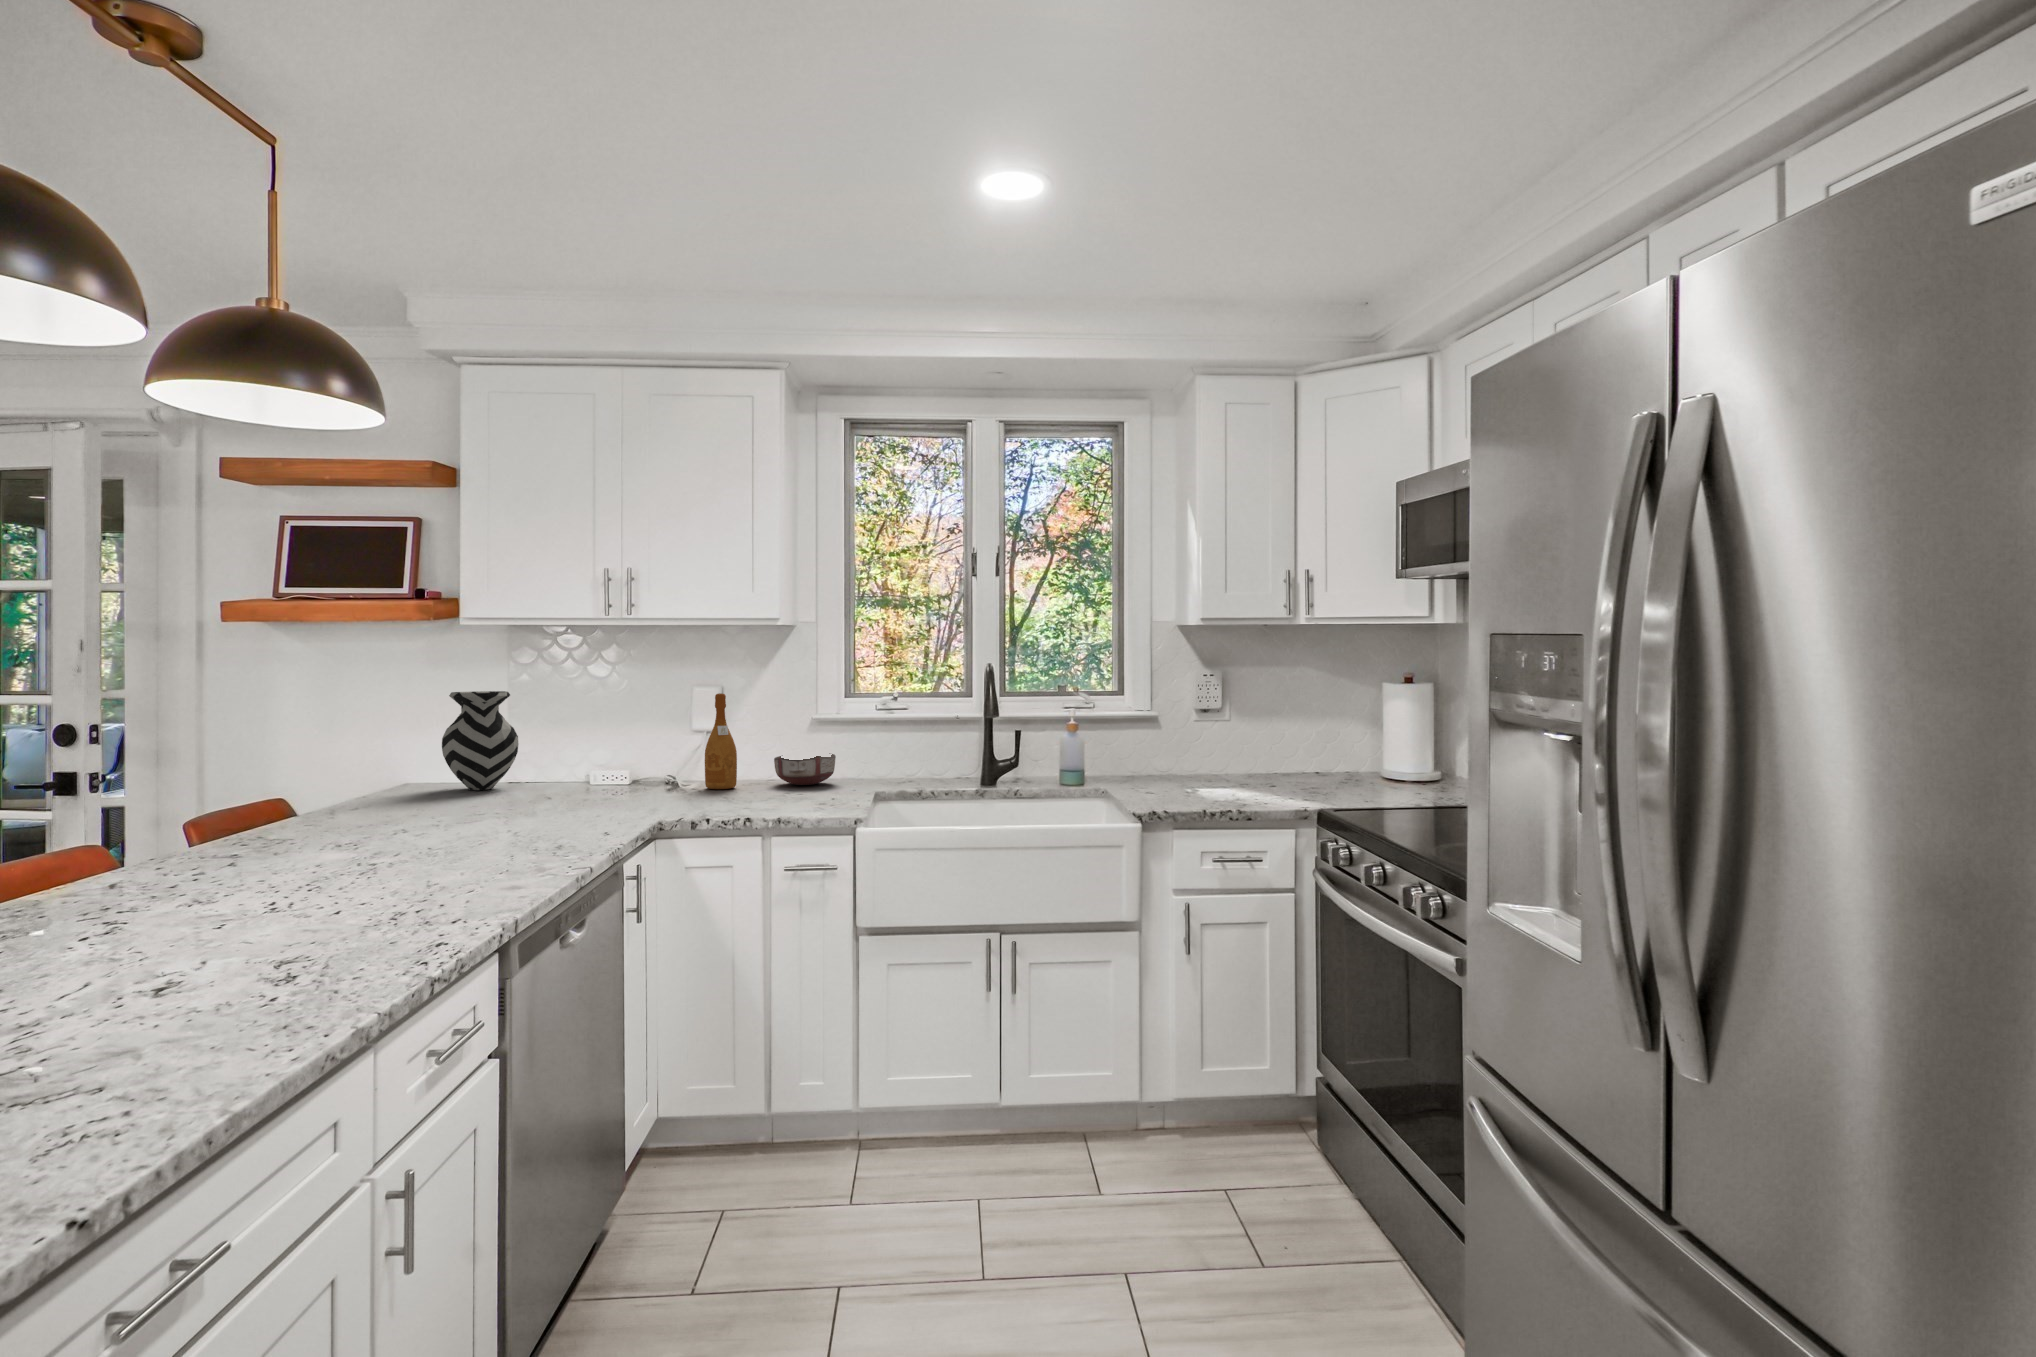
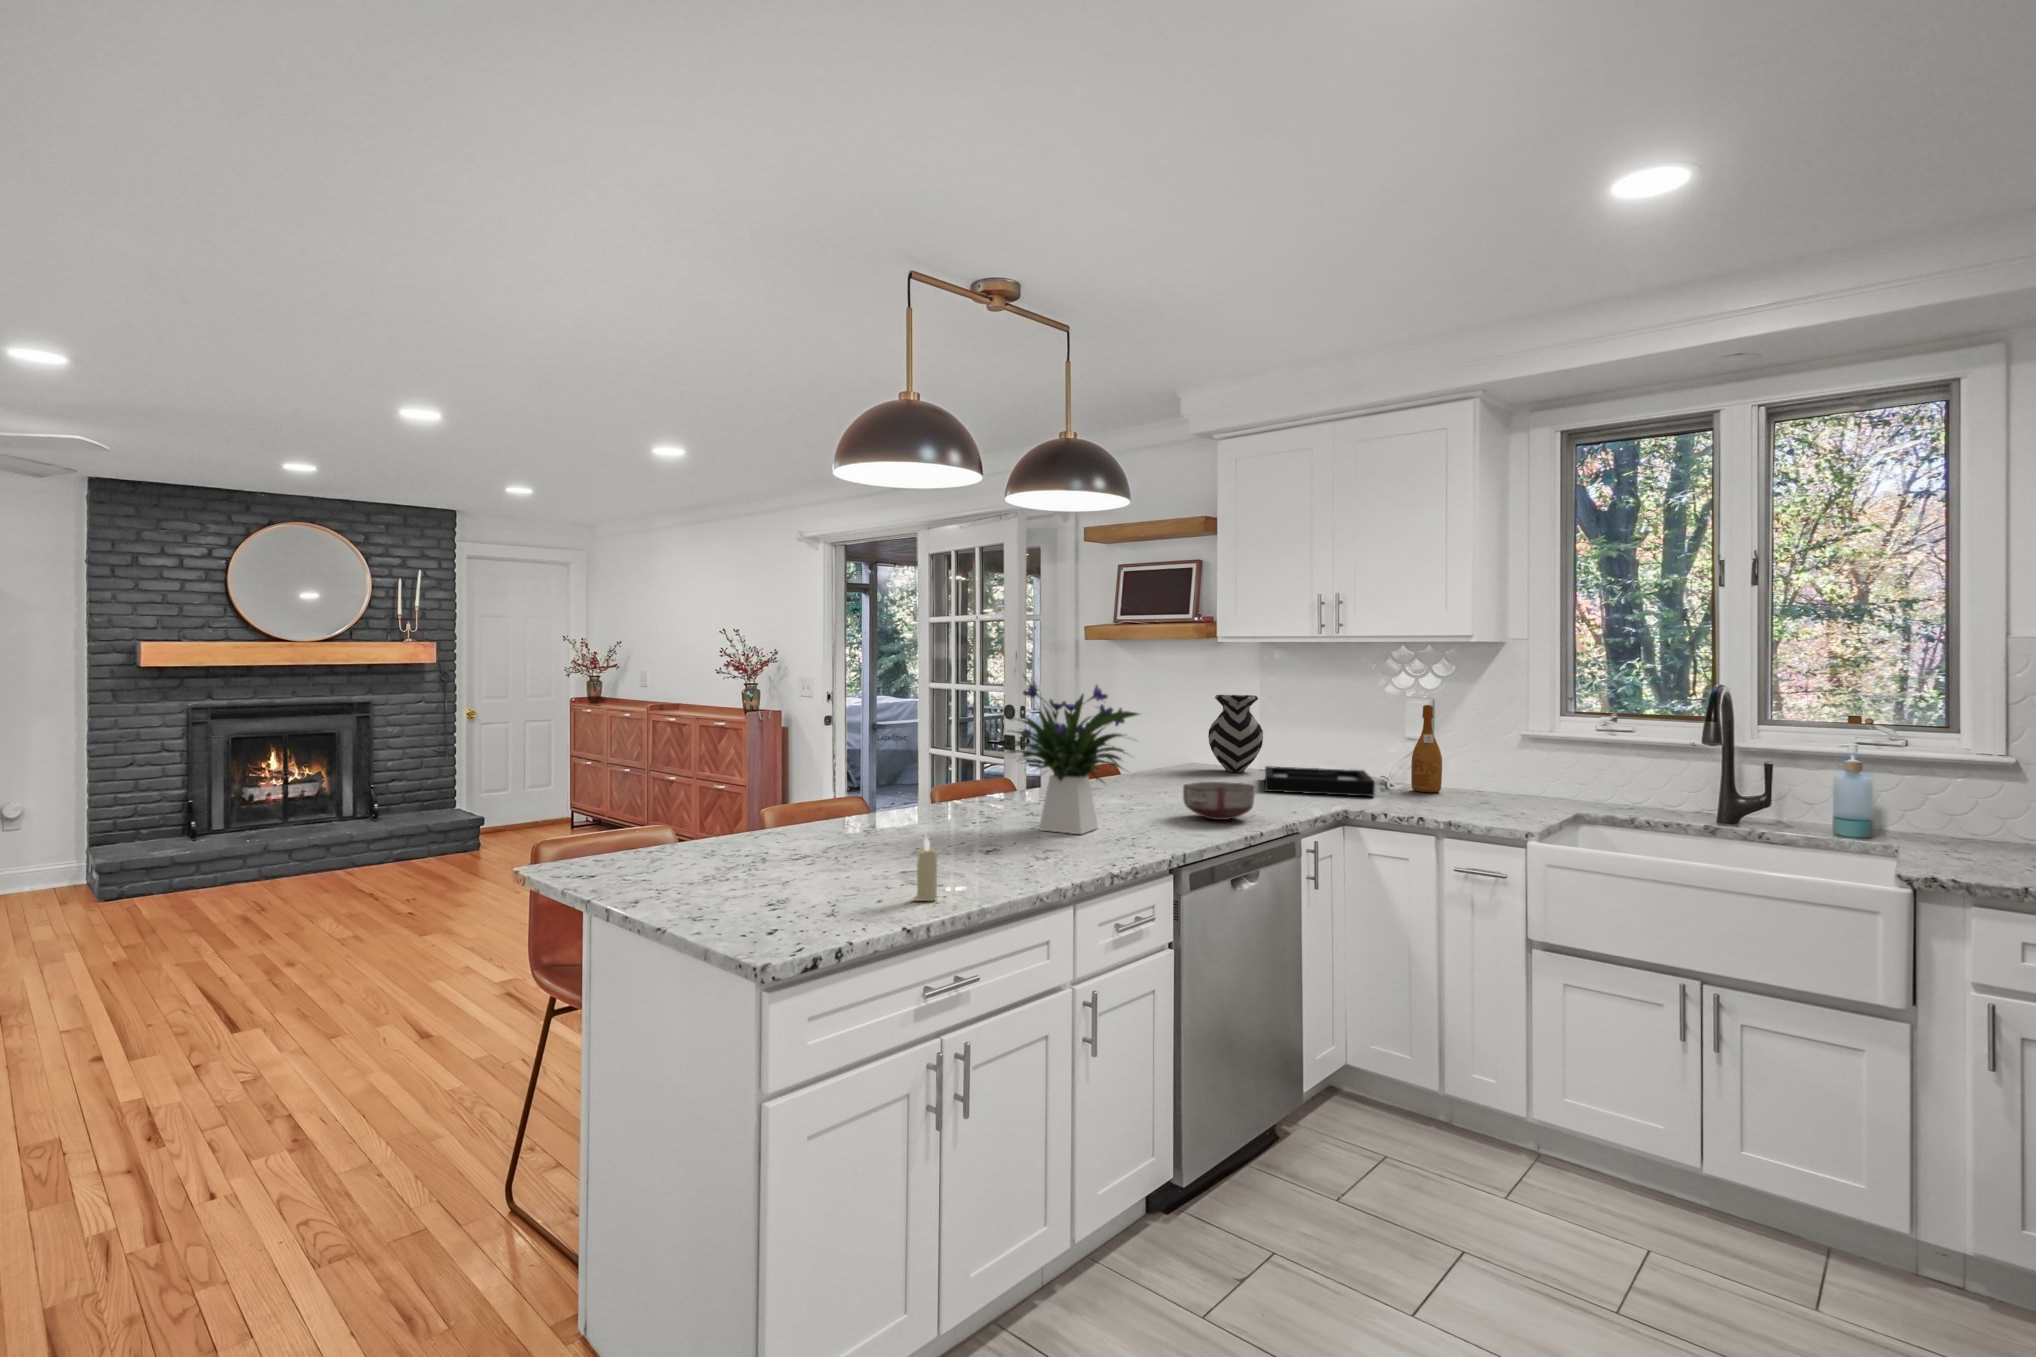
flower arrangement: none [157,670,426,910] -> present [994,676,1139,834]
ceramic bowl: present [774,754,836,785] -> present [1183,782,1255,820]
decorative tray: none [529,772,676,810] -> present [1265,766,1375,796]
candle: none [97,956,154,1079] -> present [913,836,937,901]

